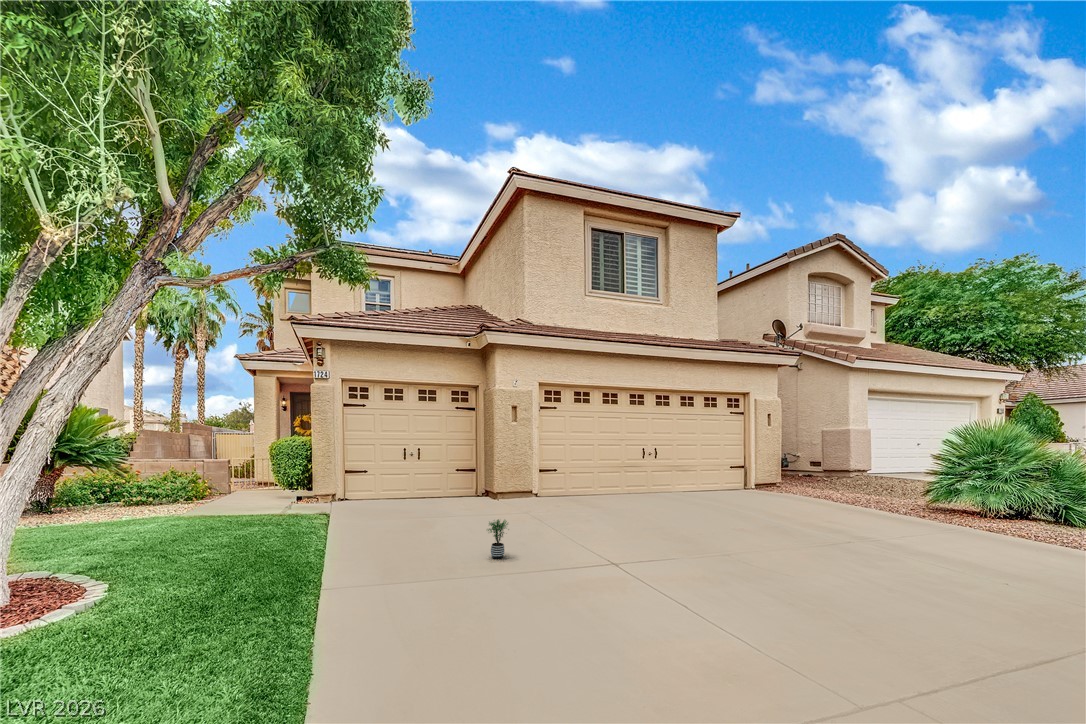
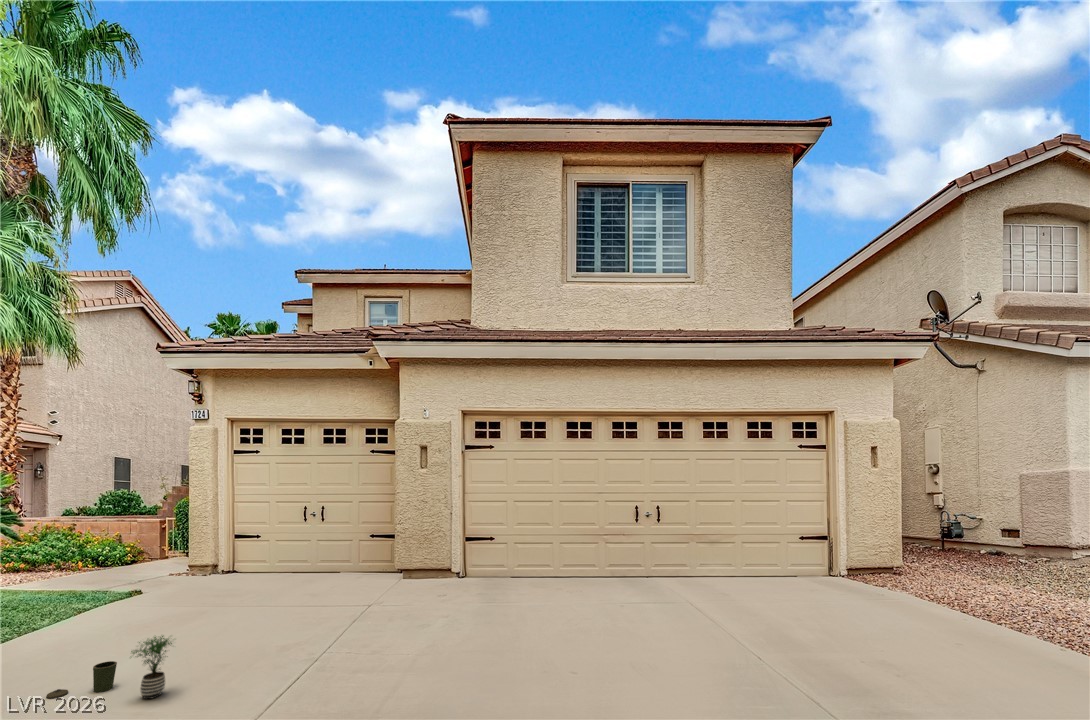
trash can: none [426,540,462,564] -> present [46,661,117,699]

